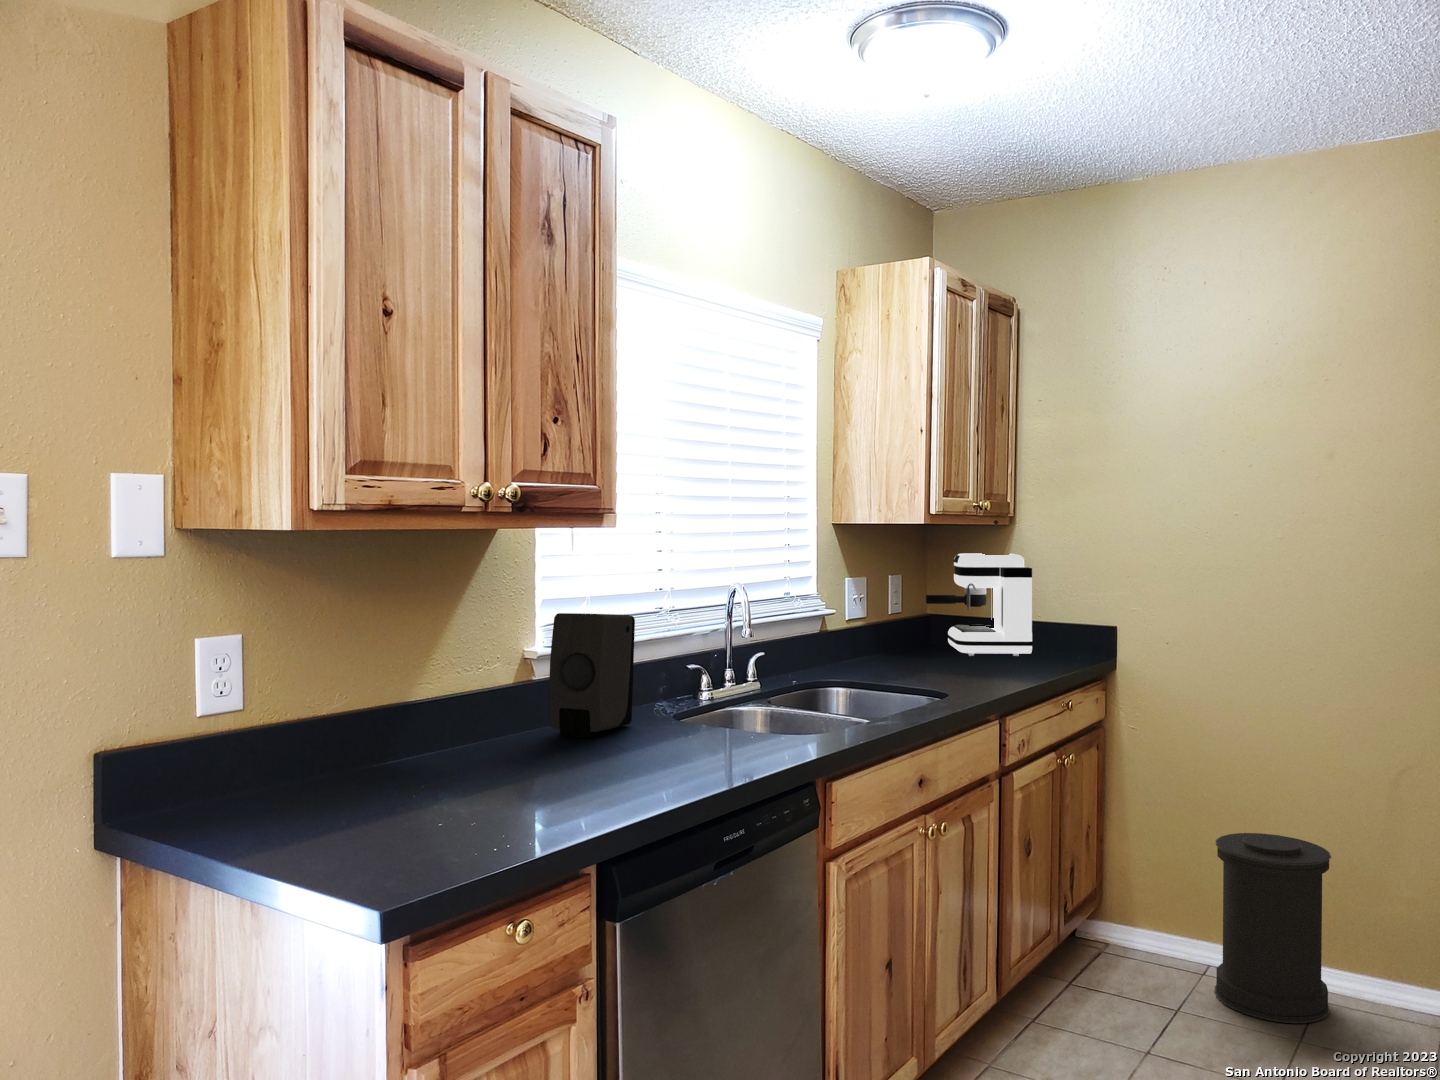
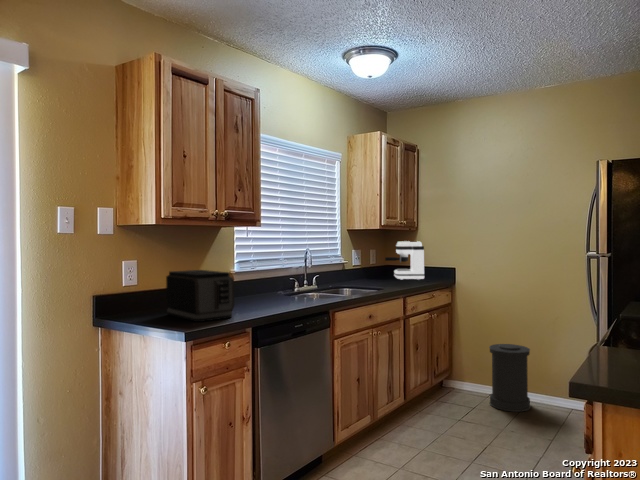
soap dispenser: present [549,613,635,738] -> none [239,258,269,300]
toaster: none [328,664,542,849] -> present [166,270,234,322]

